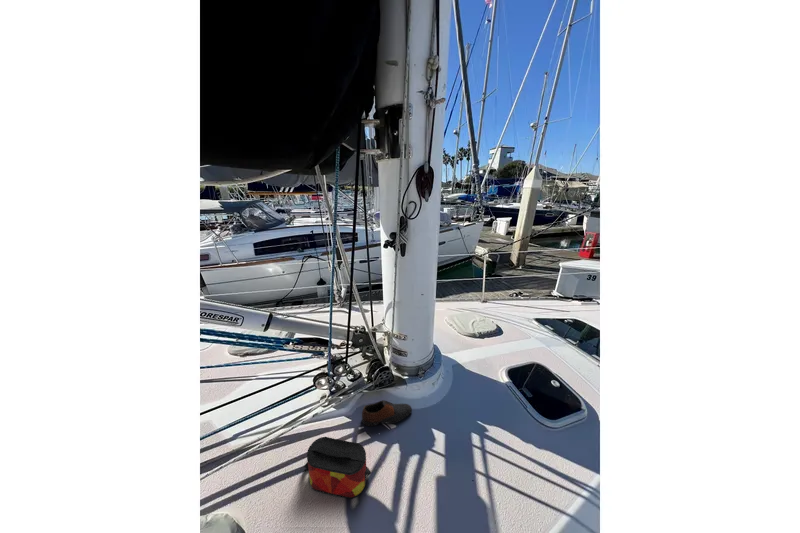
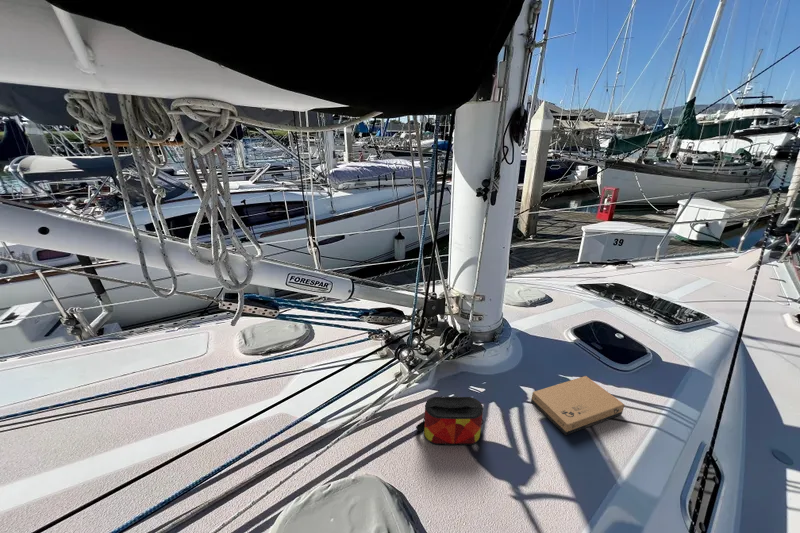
shoe: present [362,400,412,426] -> none [448,367,493,394]
cardboard box: none [437,429,534,506] -> present [531,376,624,435]

